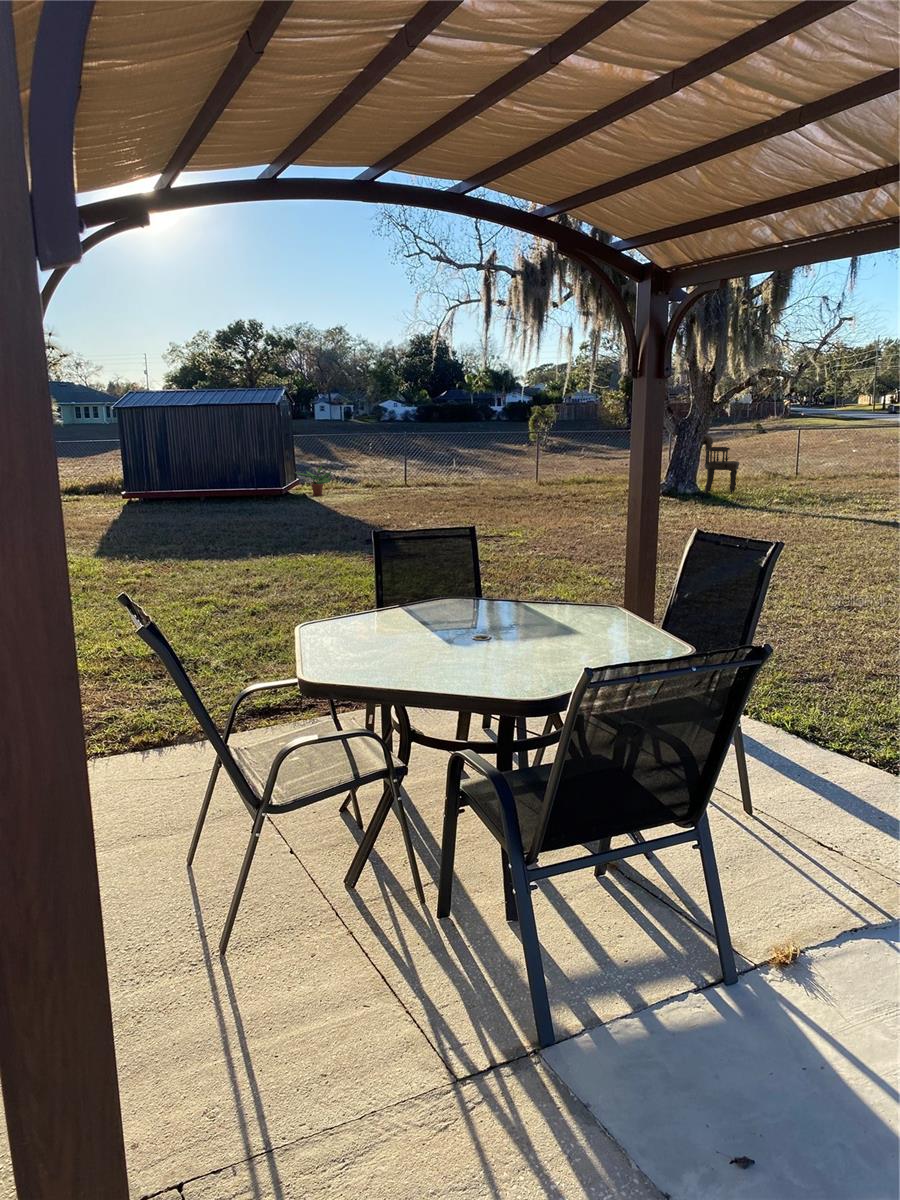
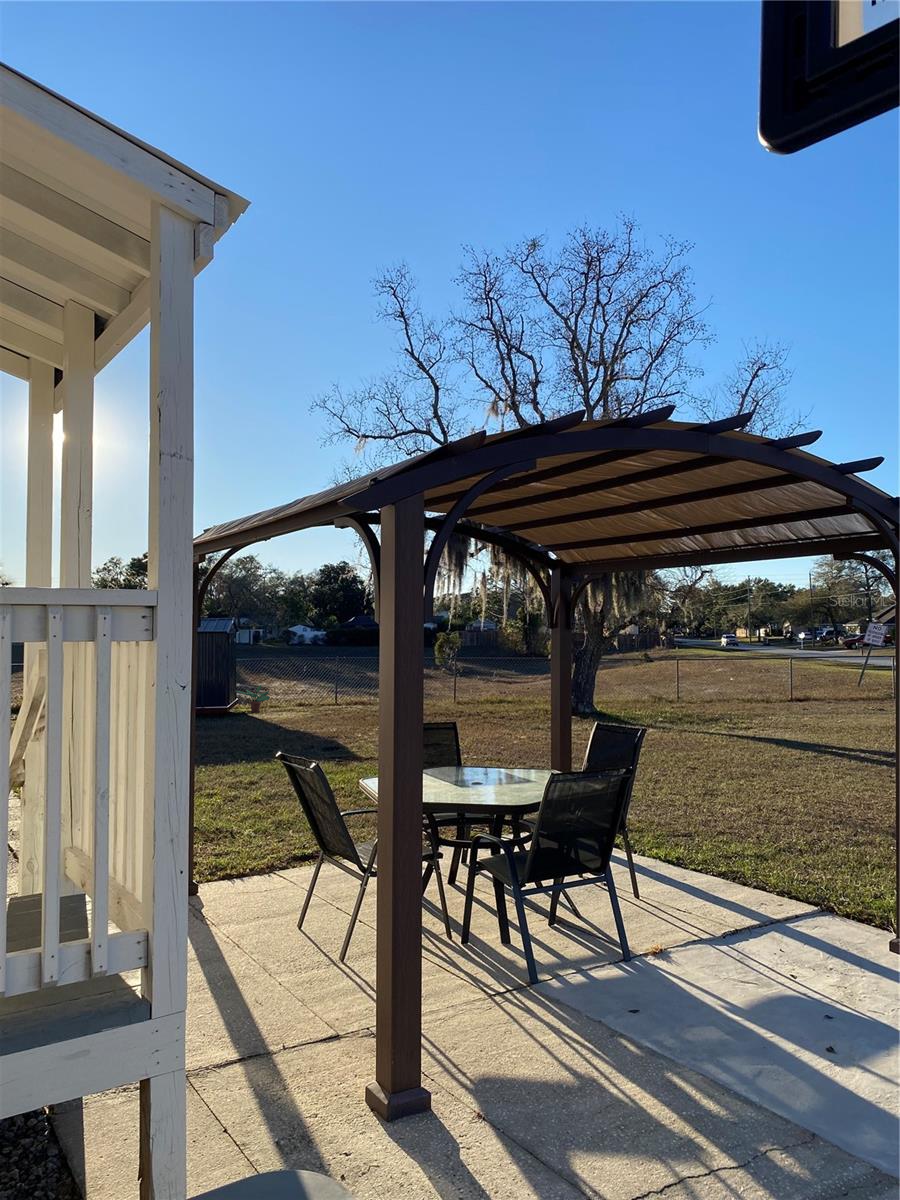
armchair: present [702,434,739,494] -> none [593,663,628,714]

